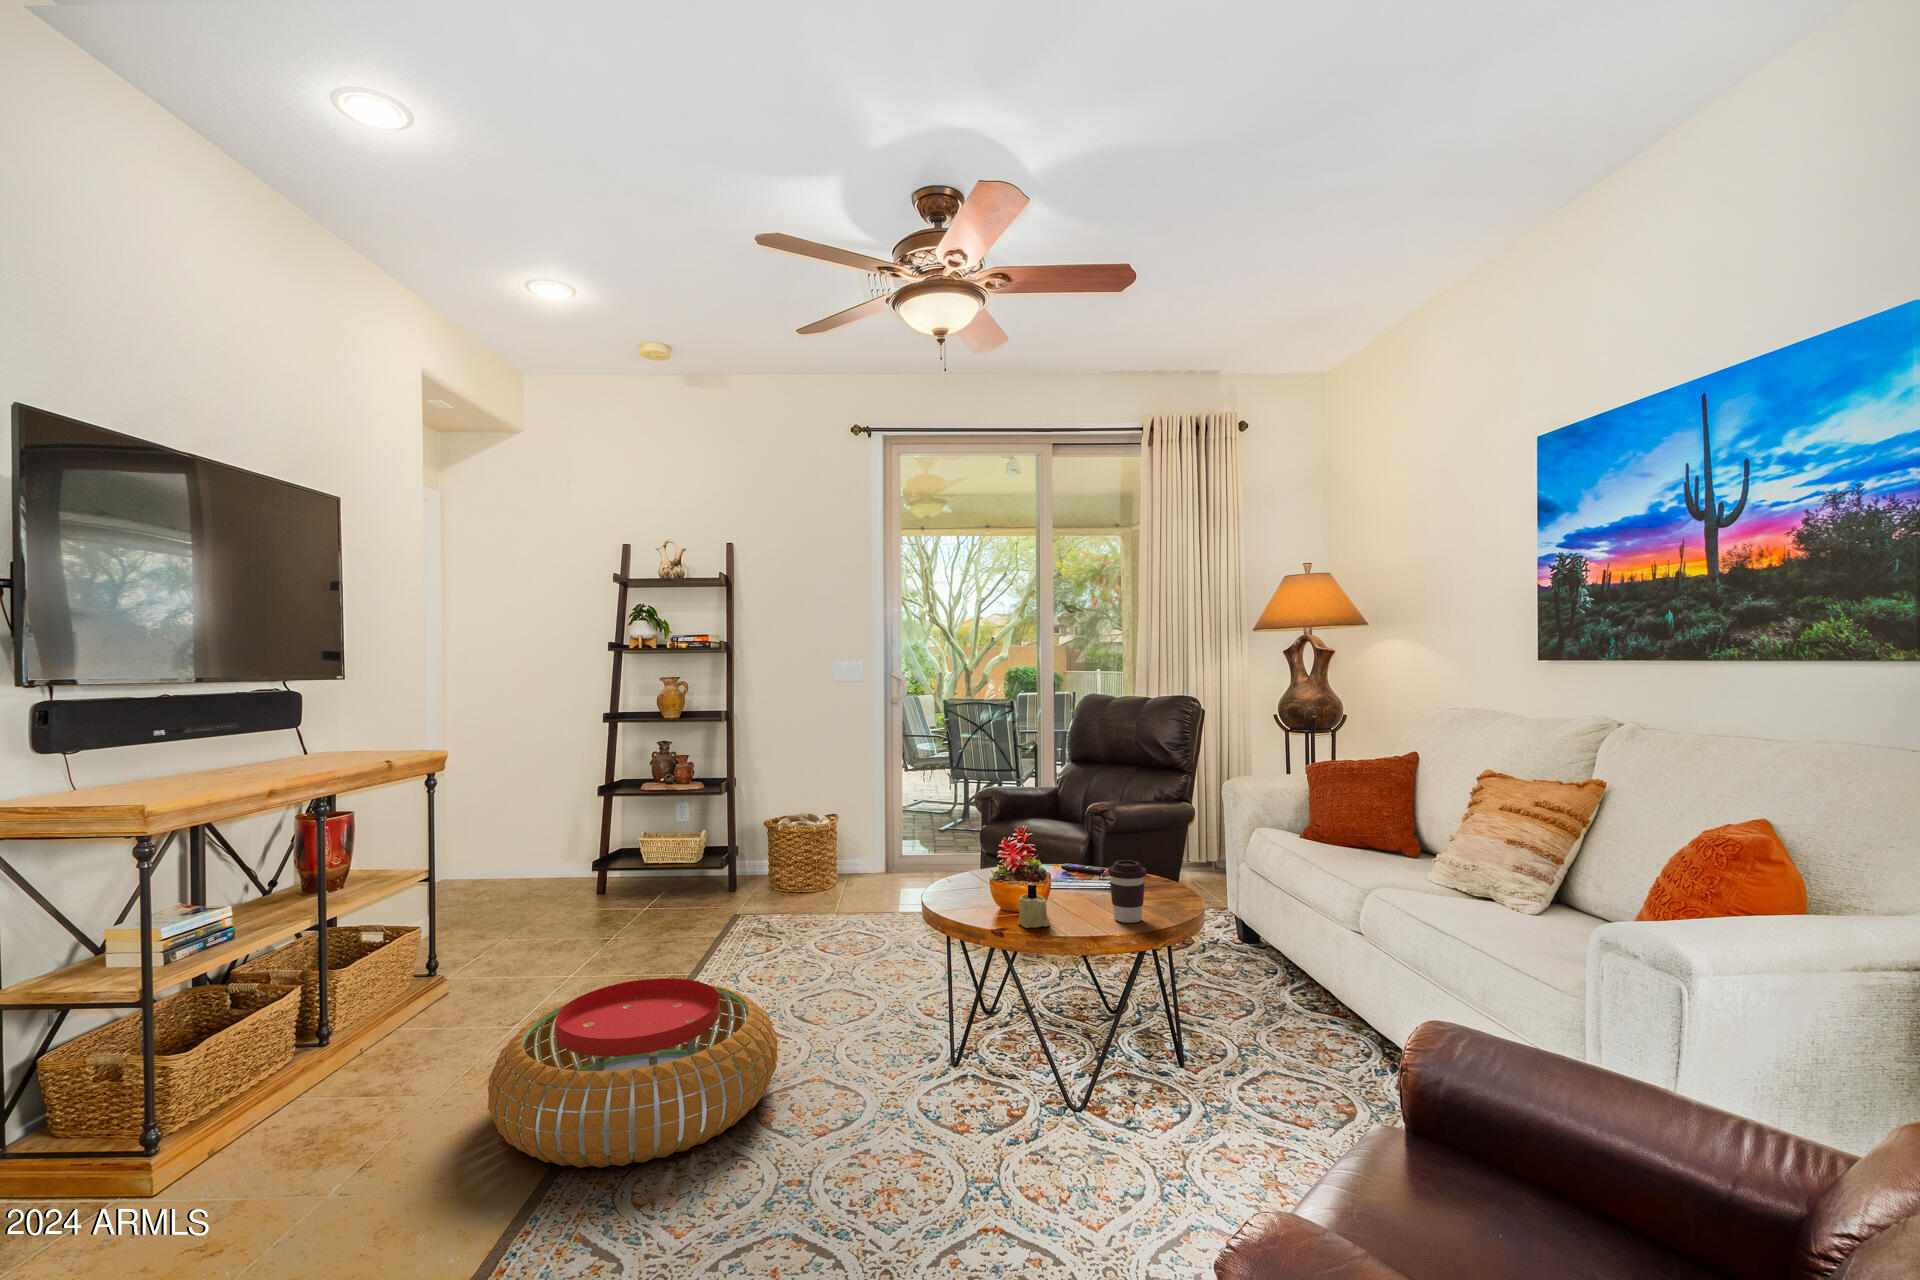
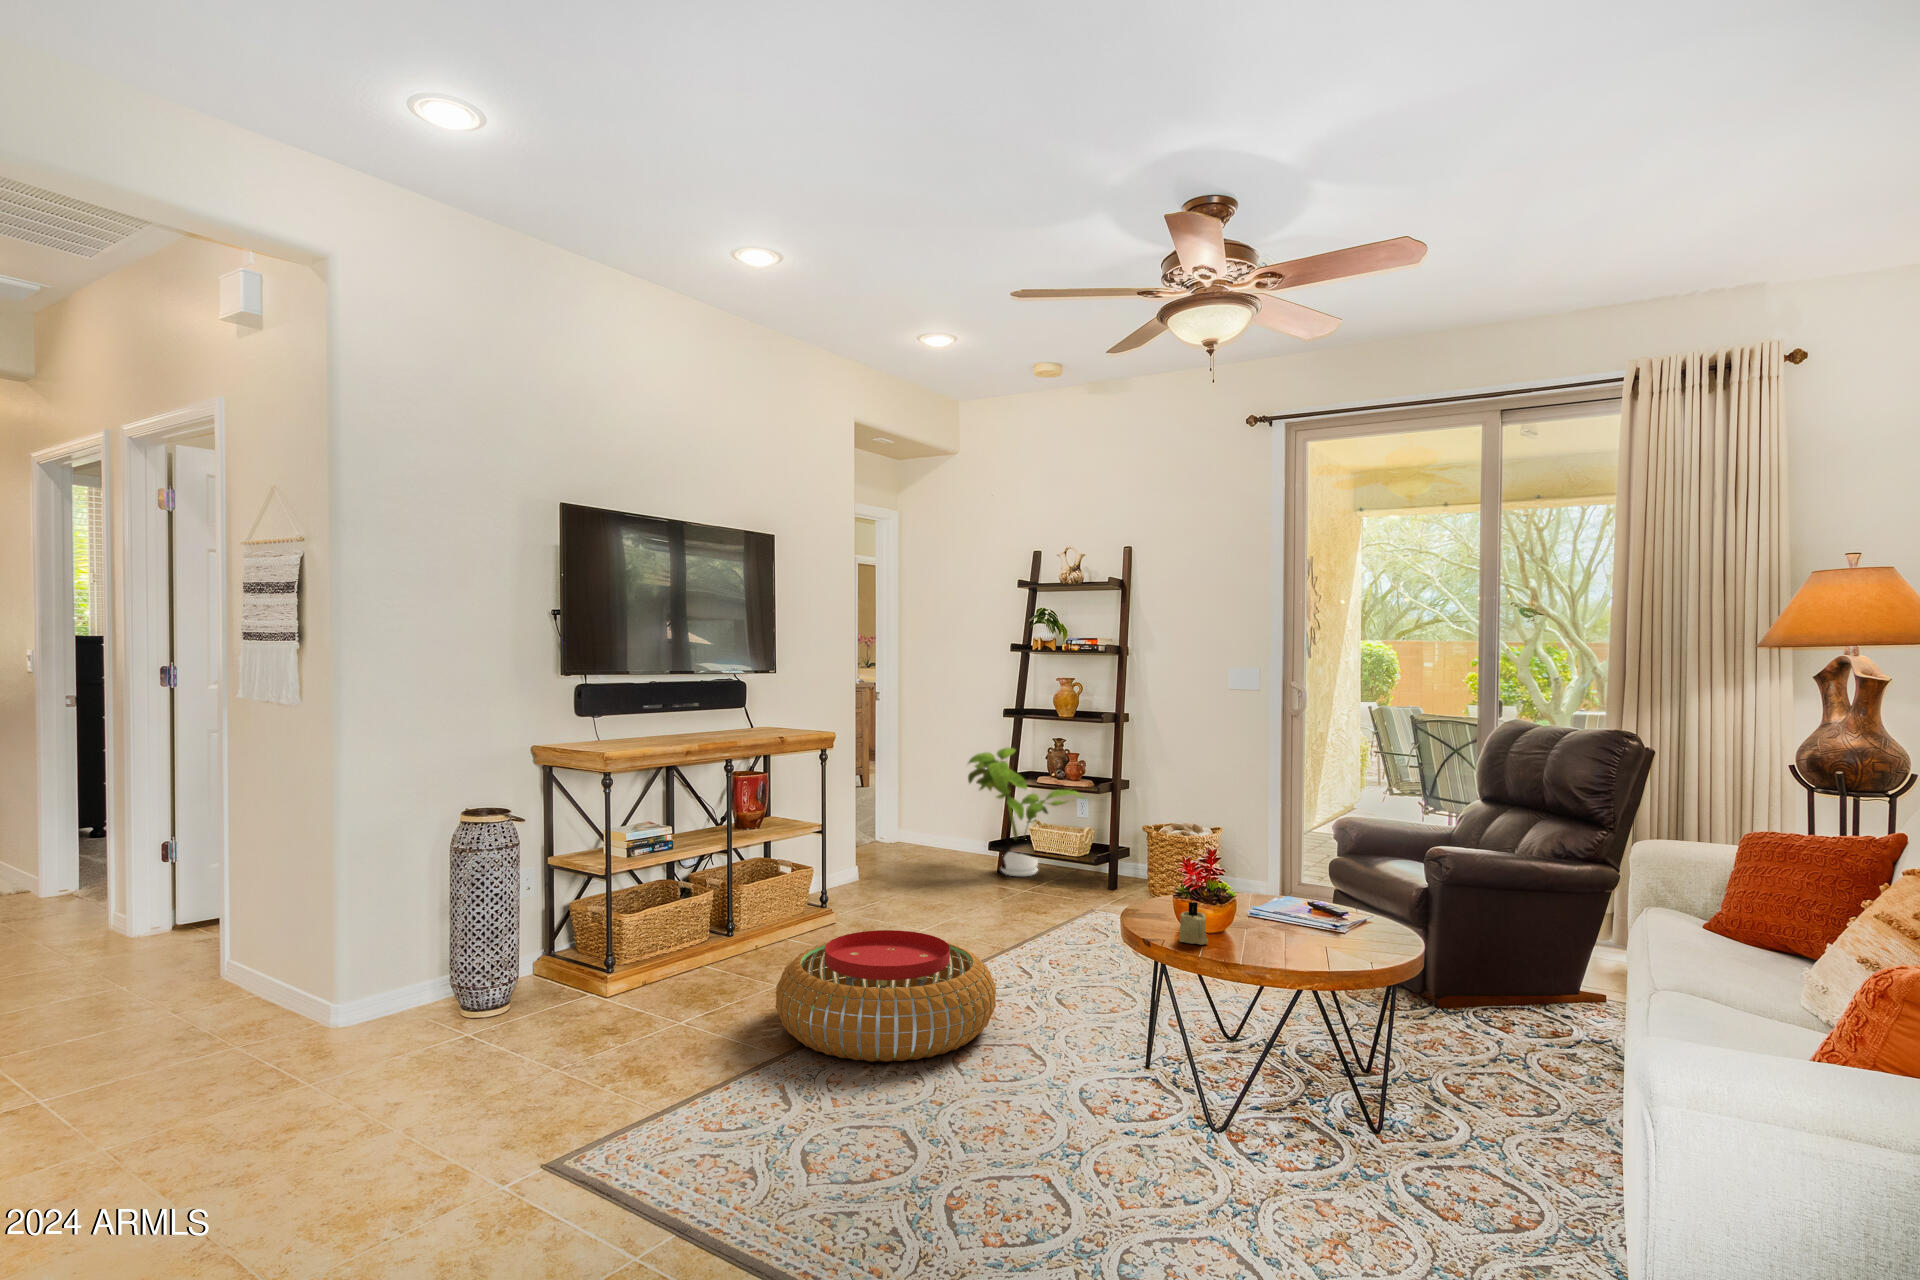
house plant: none [557,754,698,892] -> present [968,747,1083,876]
coffee cup: present [1108,860,1146,923] -> none [1274,894,1315,959]

